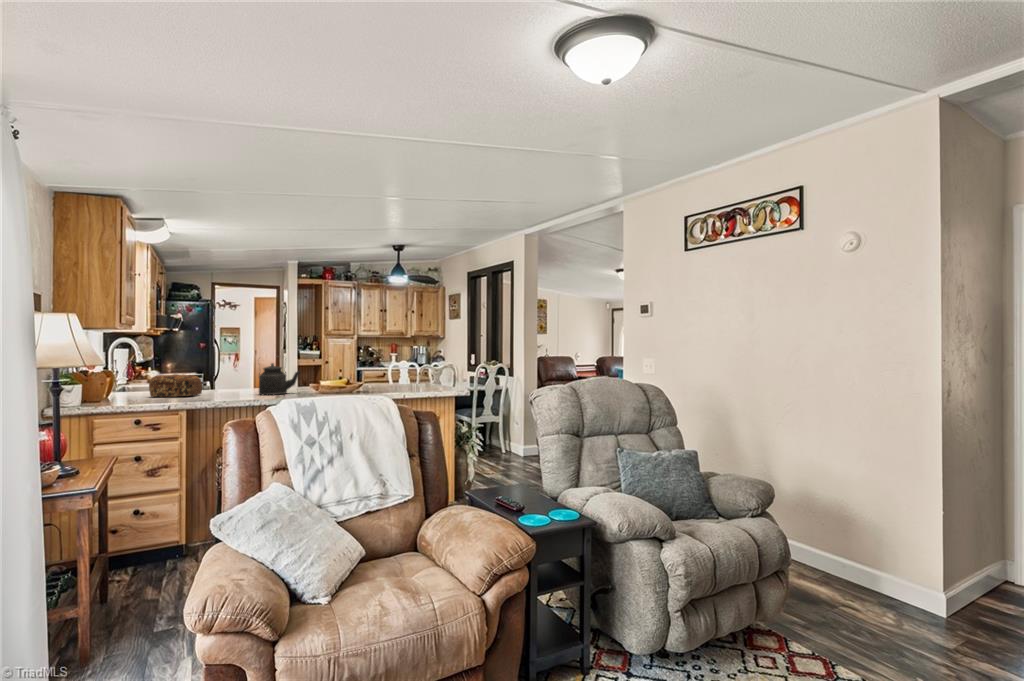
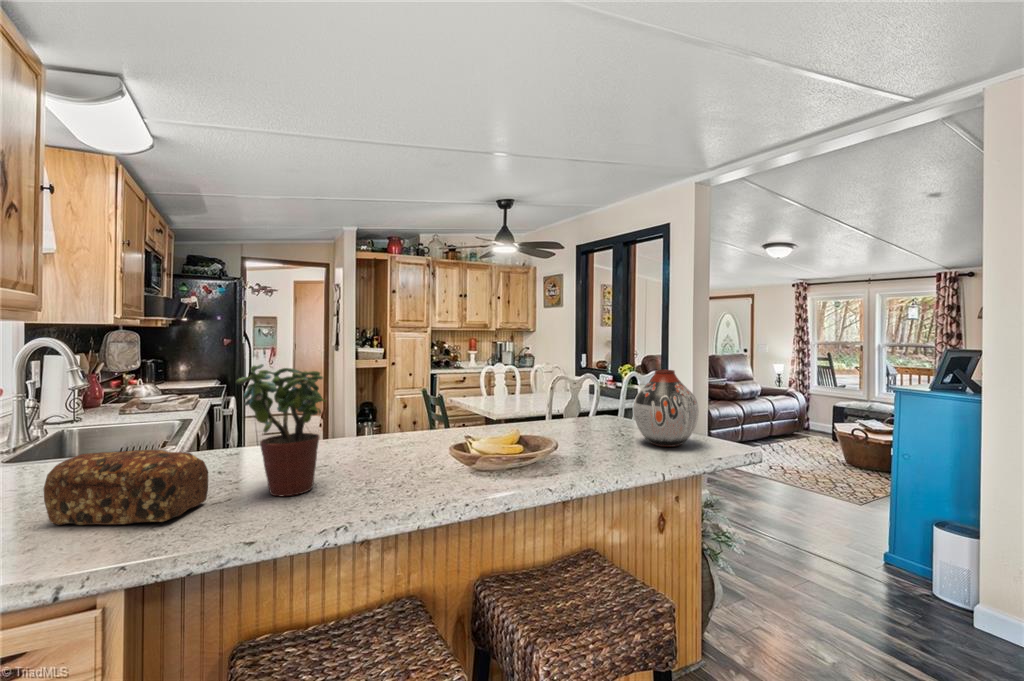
potted plant: none [212,344,246,394] -> present [236,364,325,496]
vase: none [398,352,428,387] -> present [634,370,698,447]
kettle: present [259,363,300,395] -> none [359,393,464,506]

